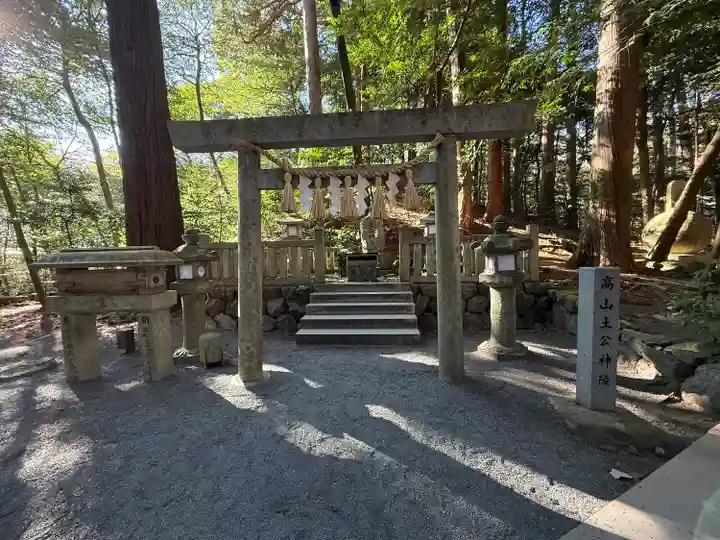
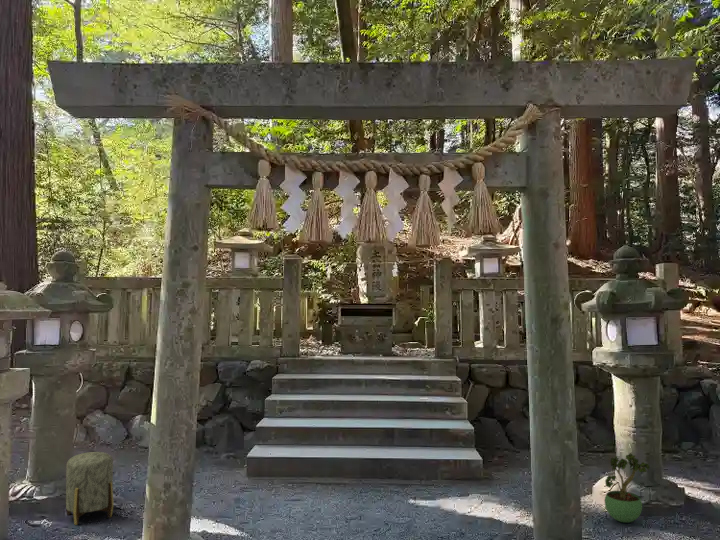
potted plant: none [483,328,507,364] -> present [605,453,649,522]

